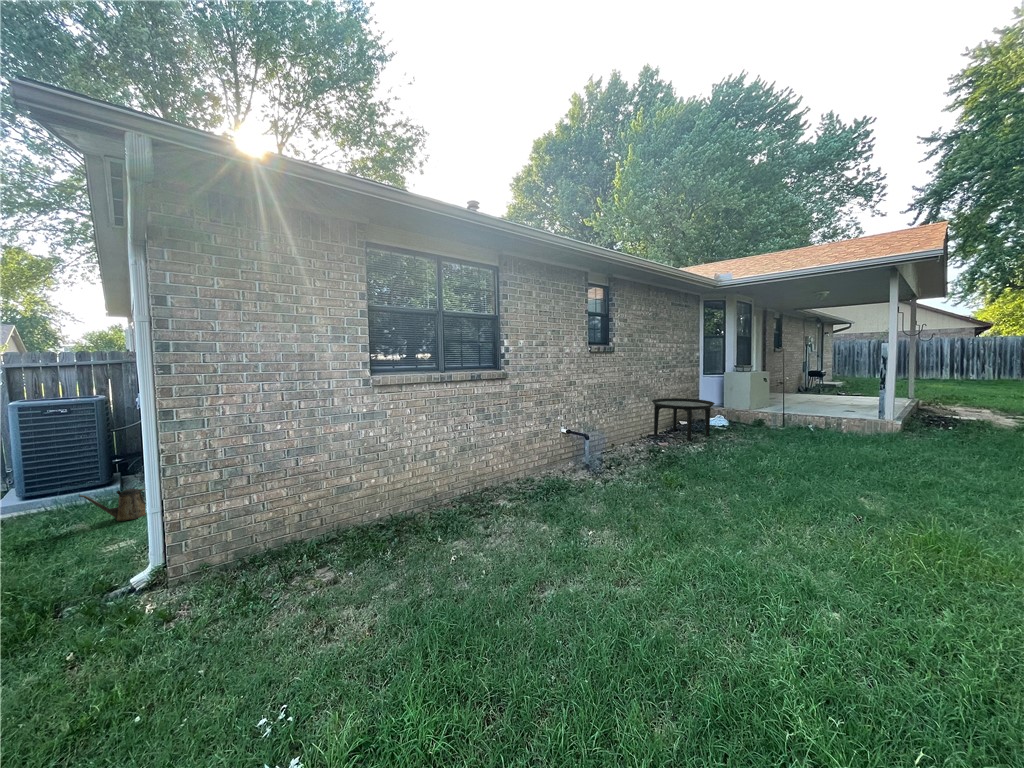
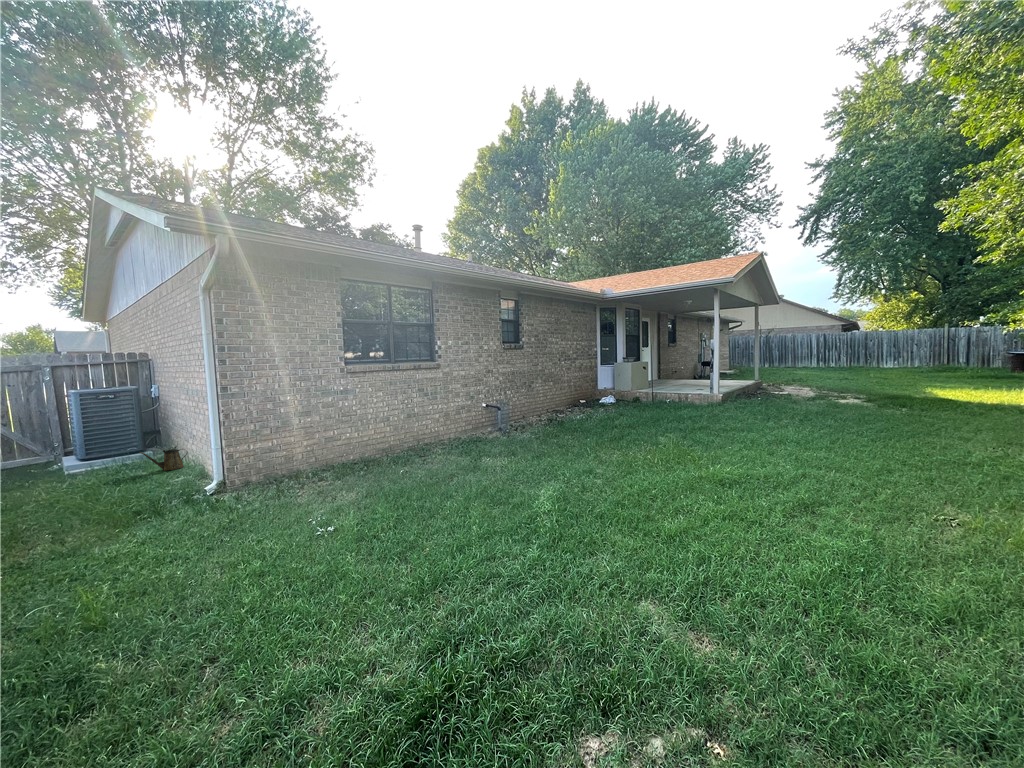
round table: present [652,398,715,441] -> none [559,384,604,415]

